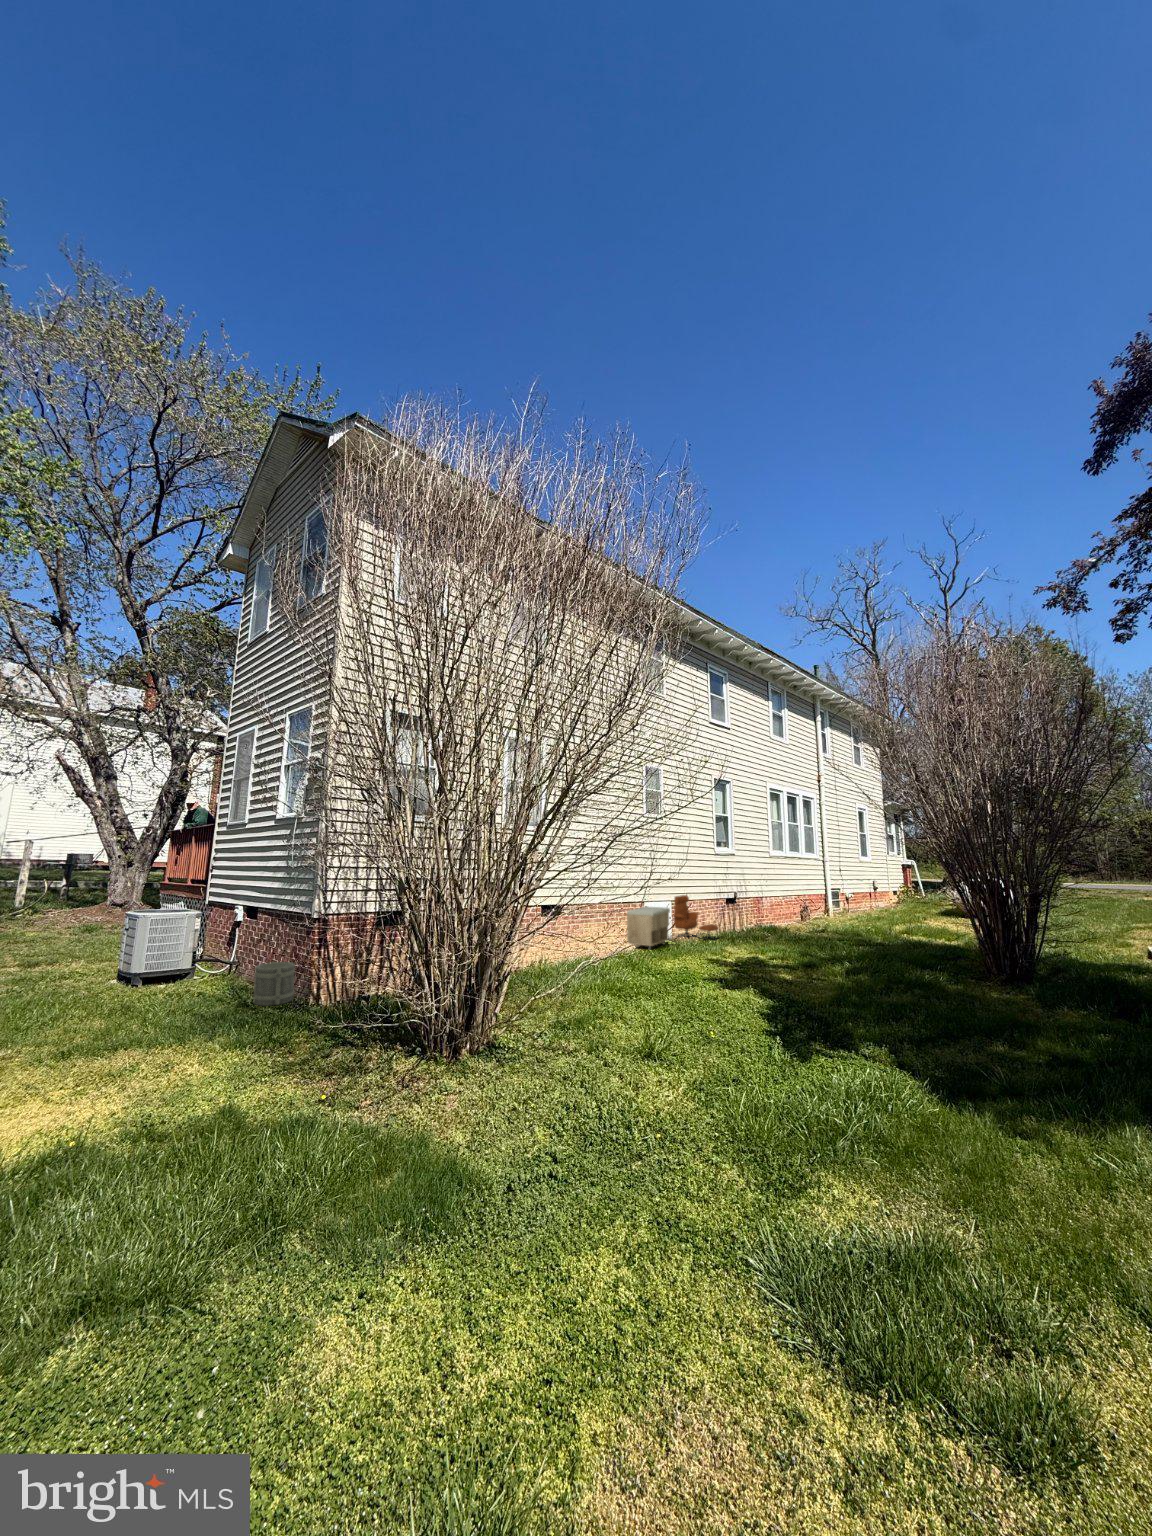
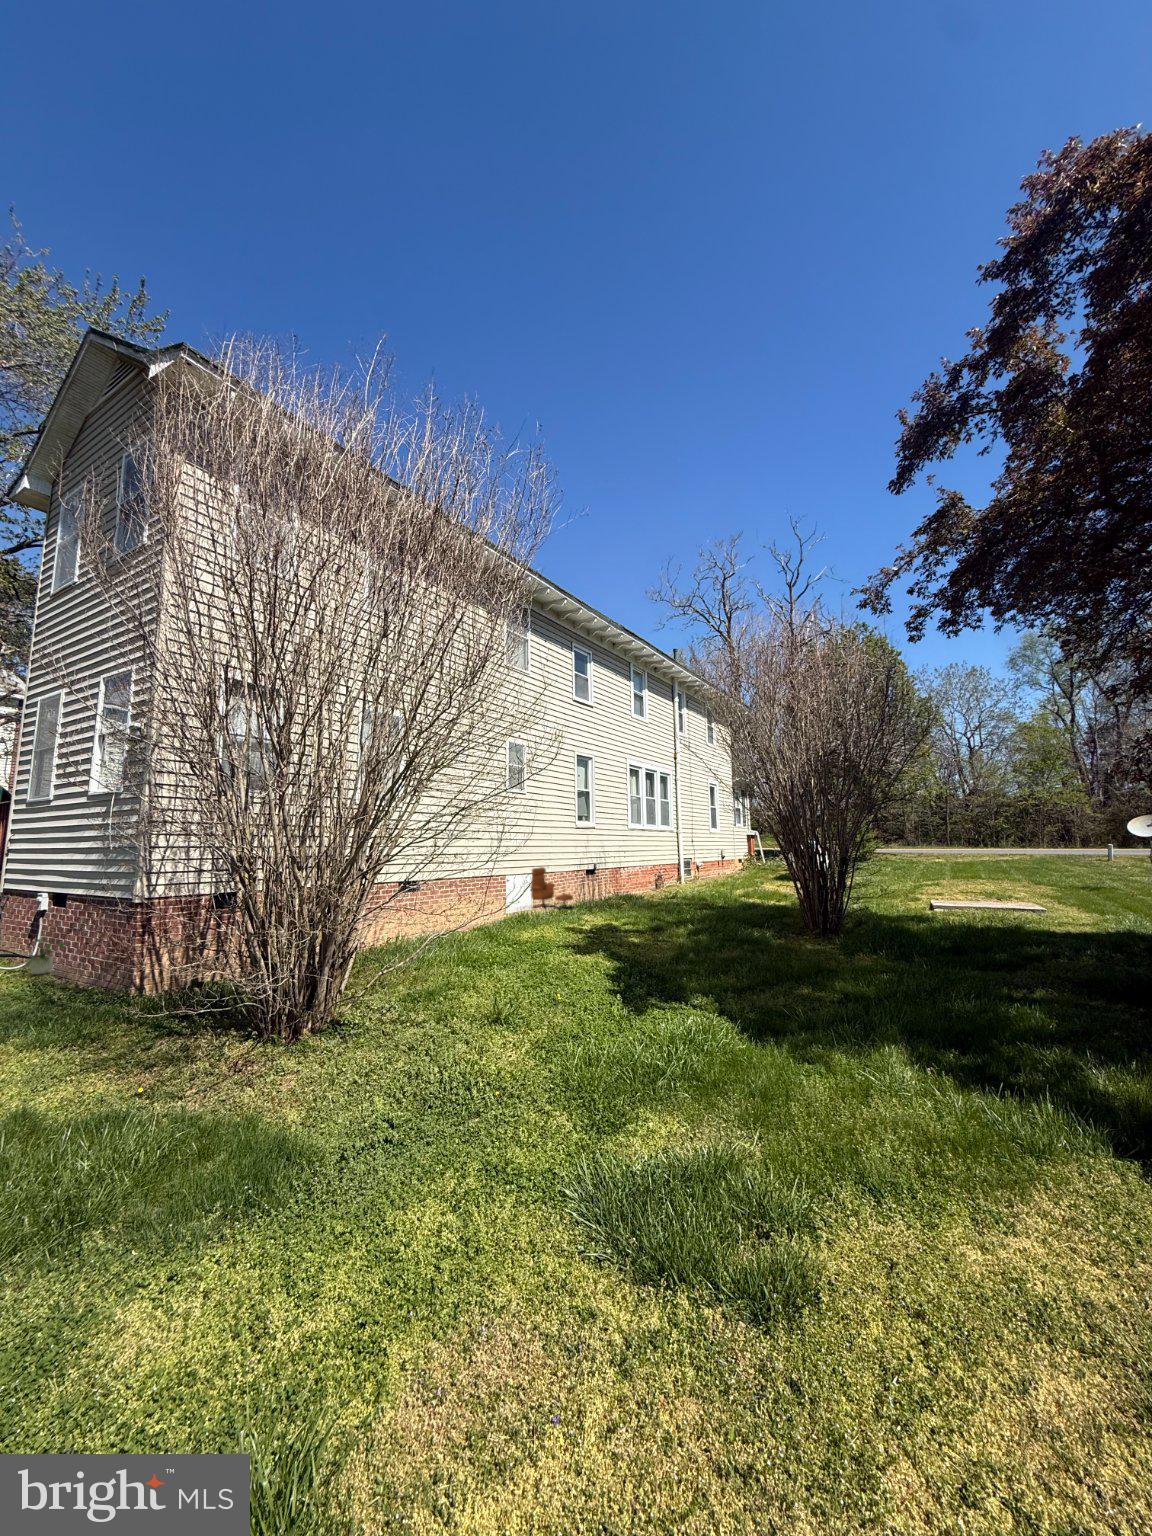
storage bench: present [627,907,670,948] -> none [484,879,527,921]
potted plant: none [222,932,257,980] -> present [24,934,66,974]
bucket: present [253,962,295,1006] -> none [62,951,113,999]

